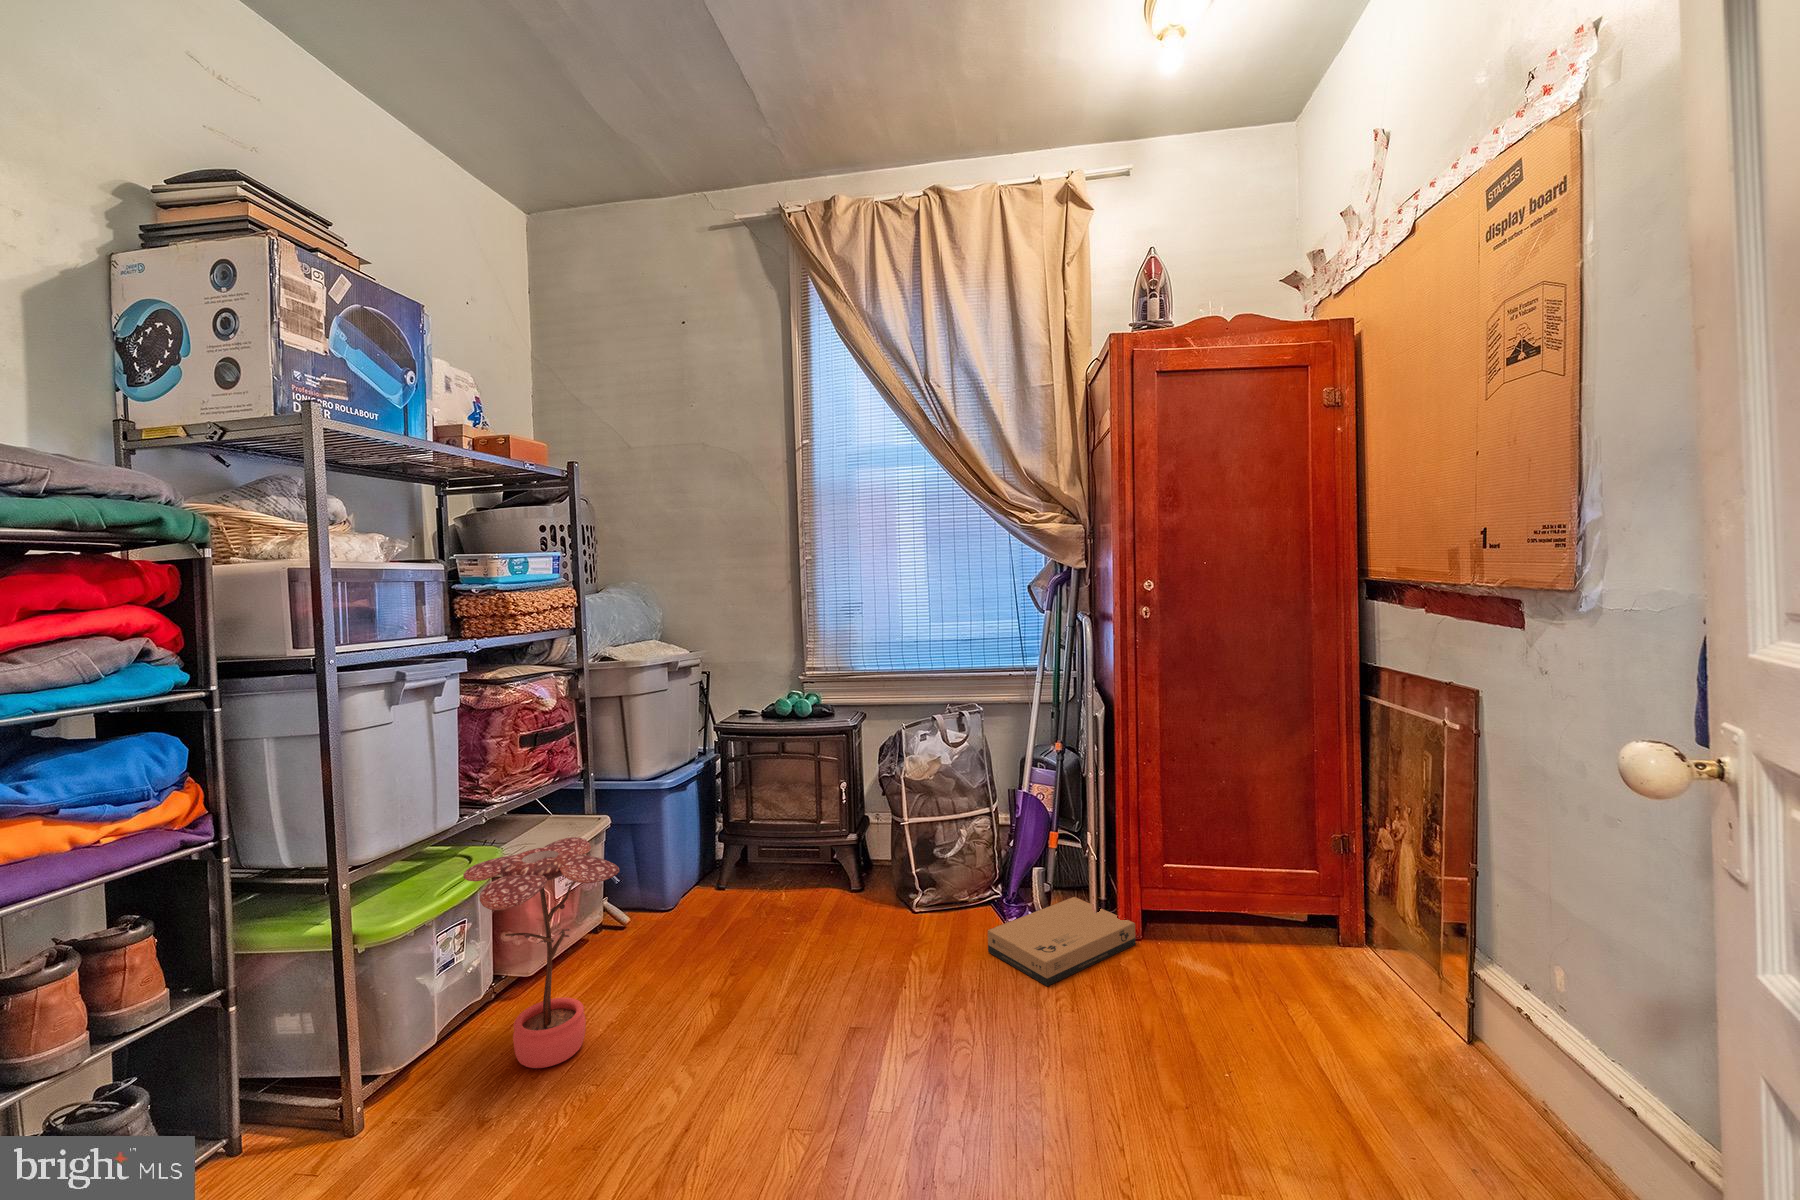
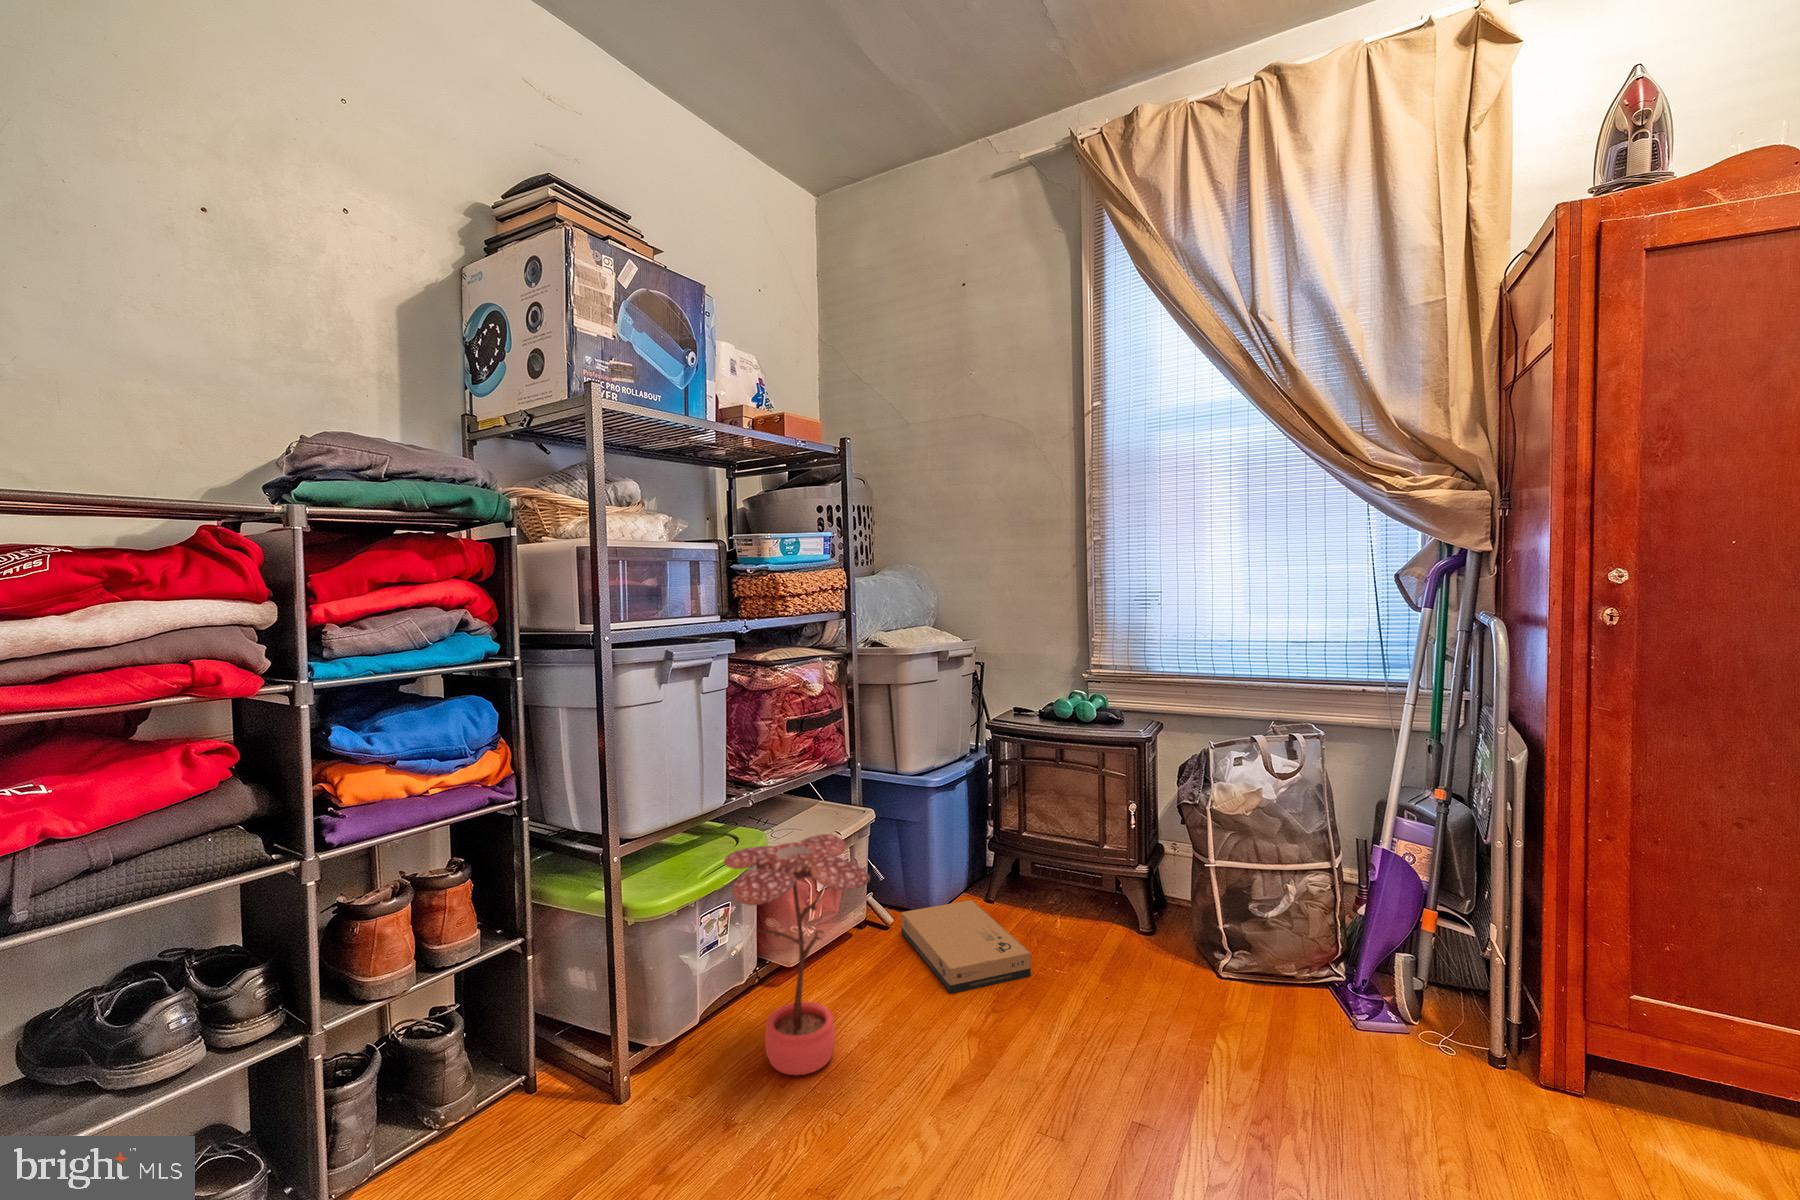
cardboard box: present [988,897,1135,986] -> present [901,900,1031,993]

